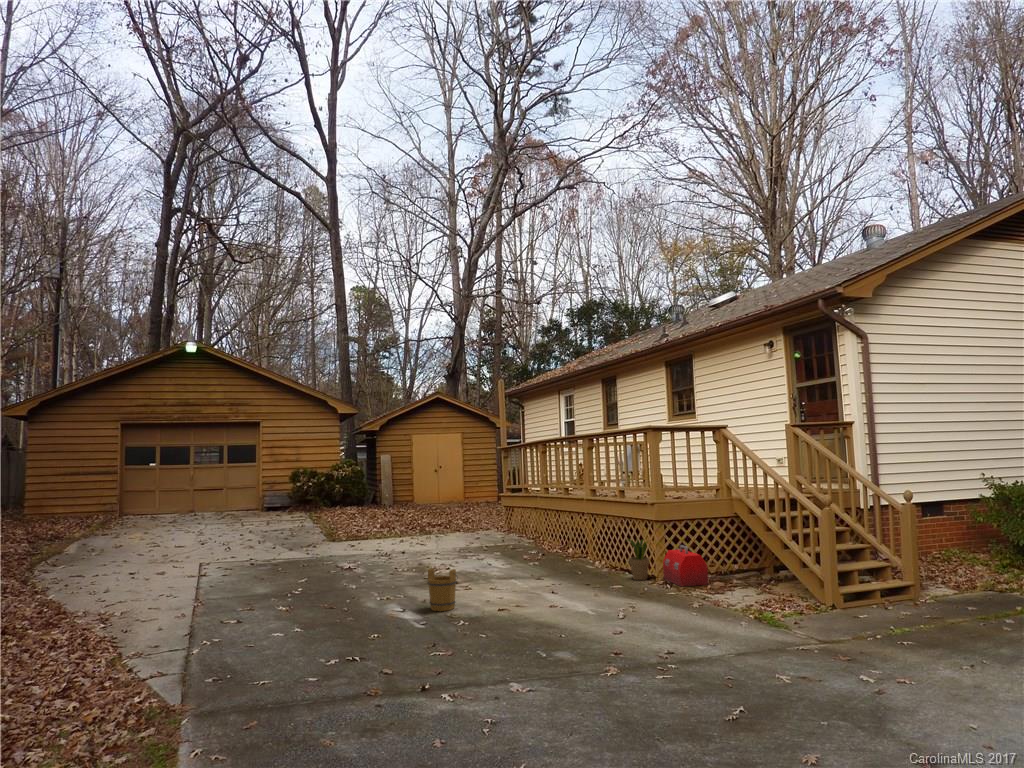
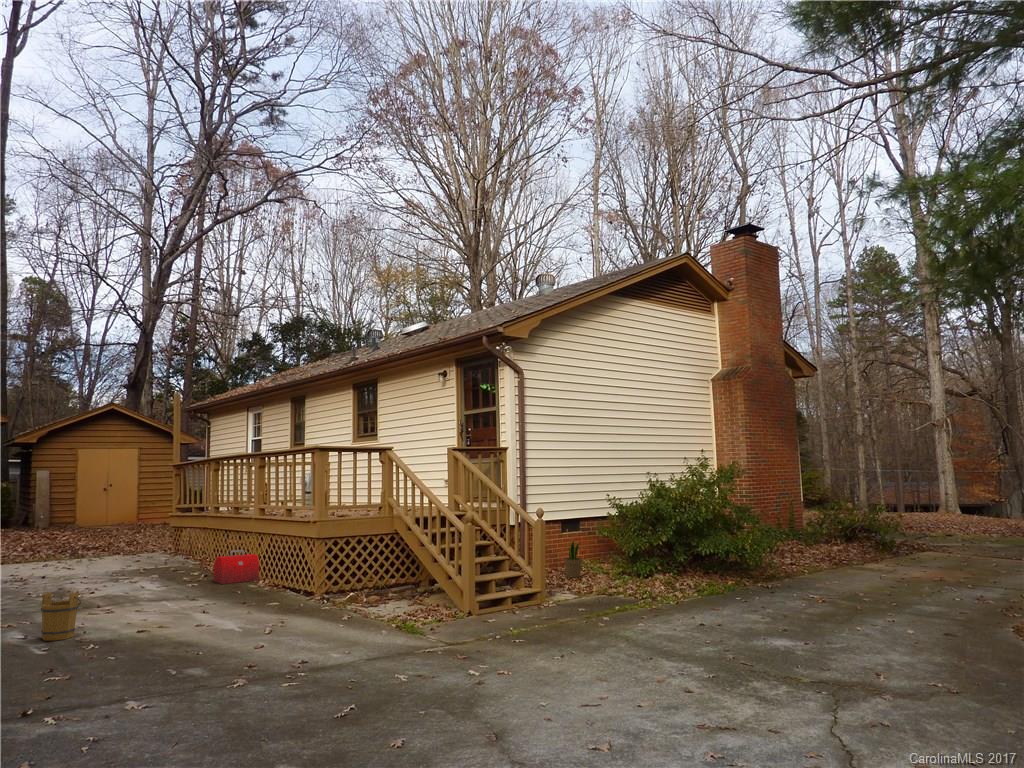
potted plant: present [627,539,650,580] -> present [564,541,582,578]
toolbox: present [663,545,708,586] -> present [213,550,259,584]

